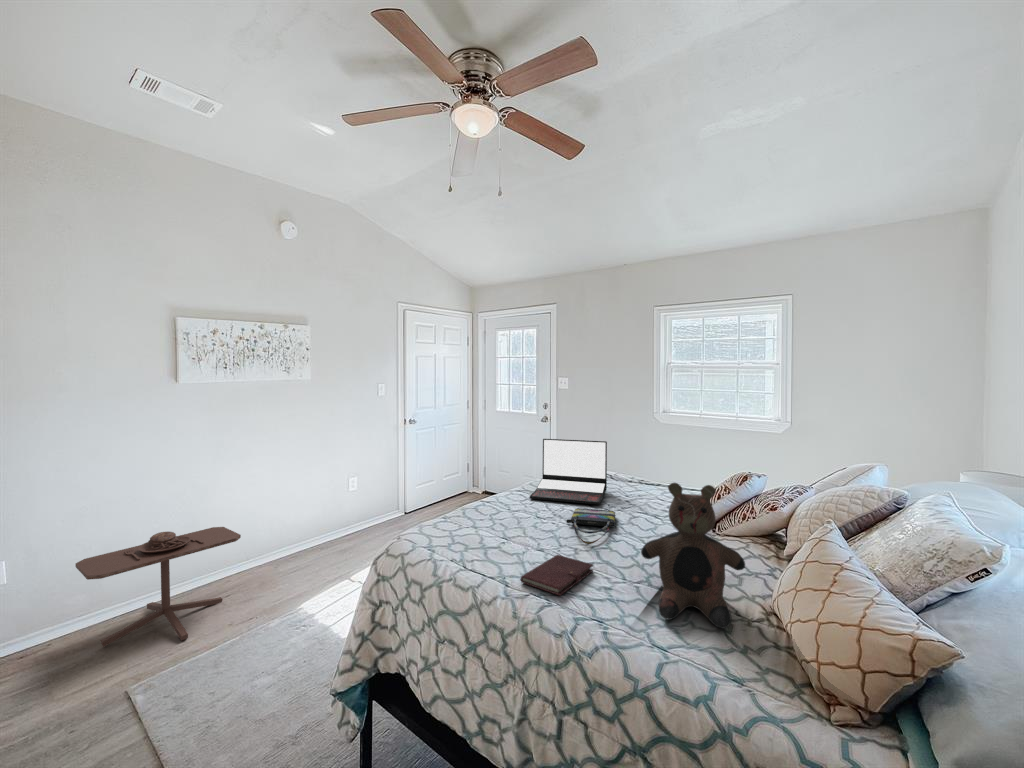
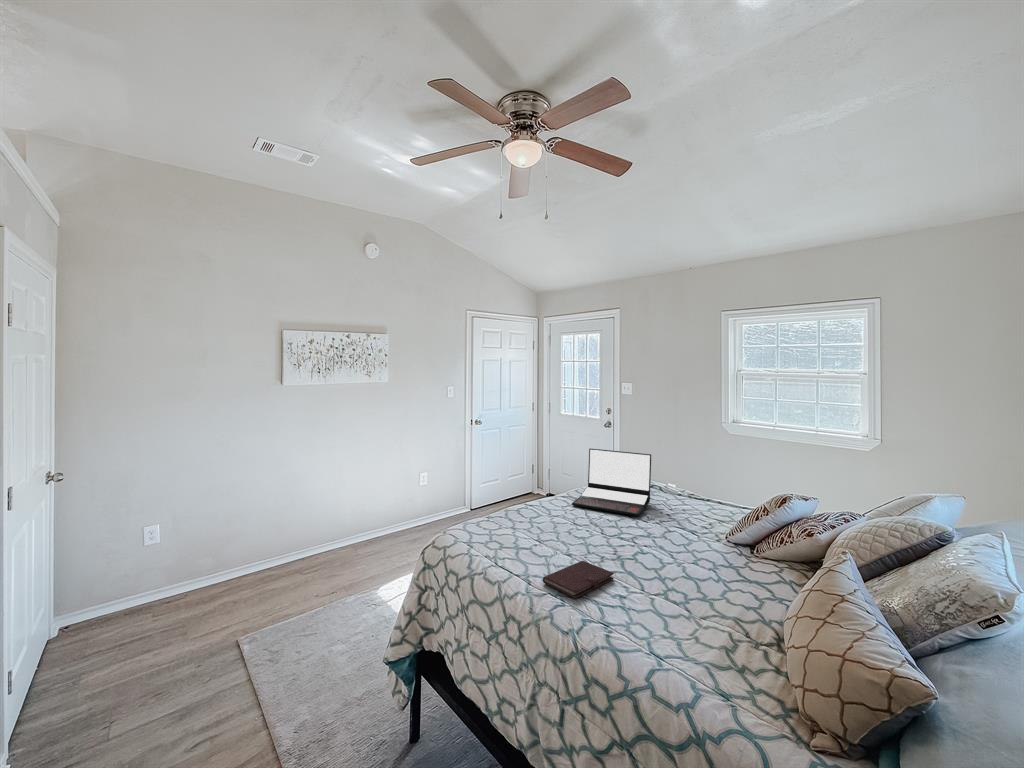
teddy bear: present [641,483,745,628] -> none [657,502,759,646]
tote bag: present [567,508,616,544] -> none [601,518,651,553]
side table: present [75,527,241,647] -> none [200,510,325,604]

